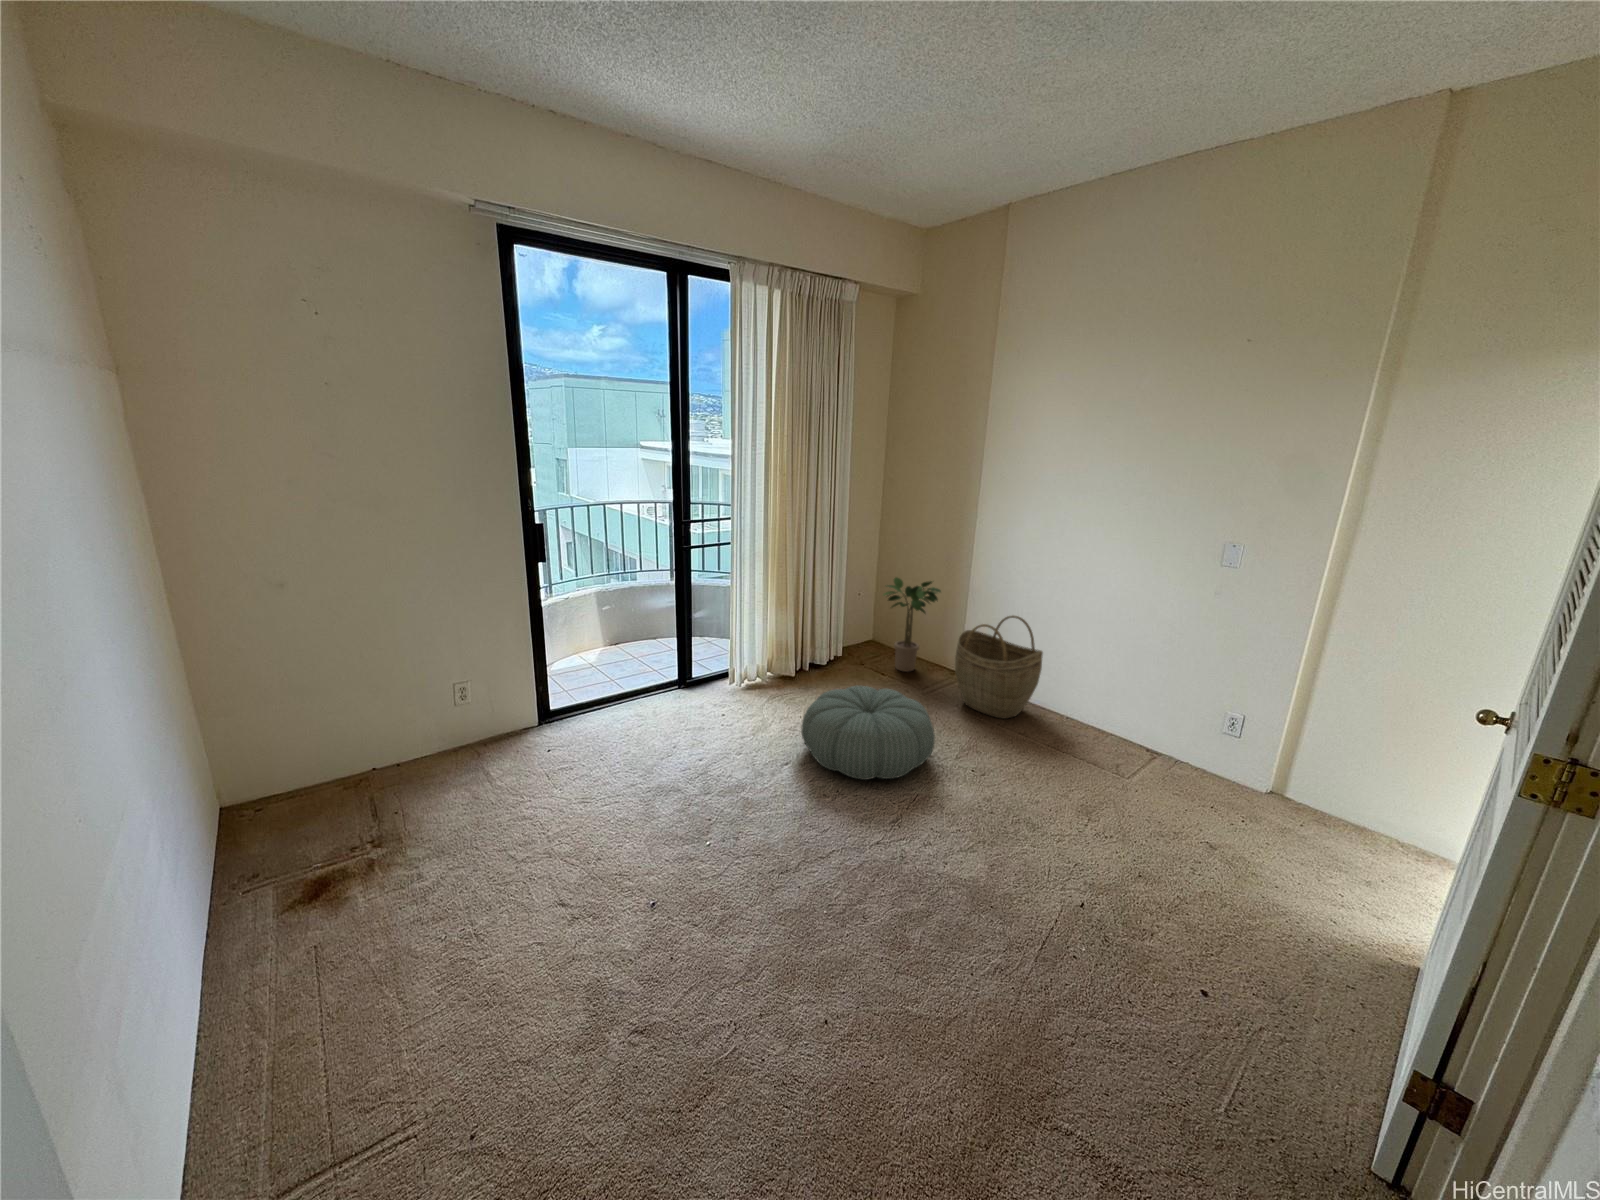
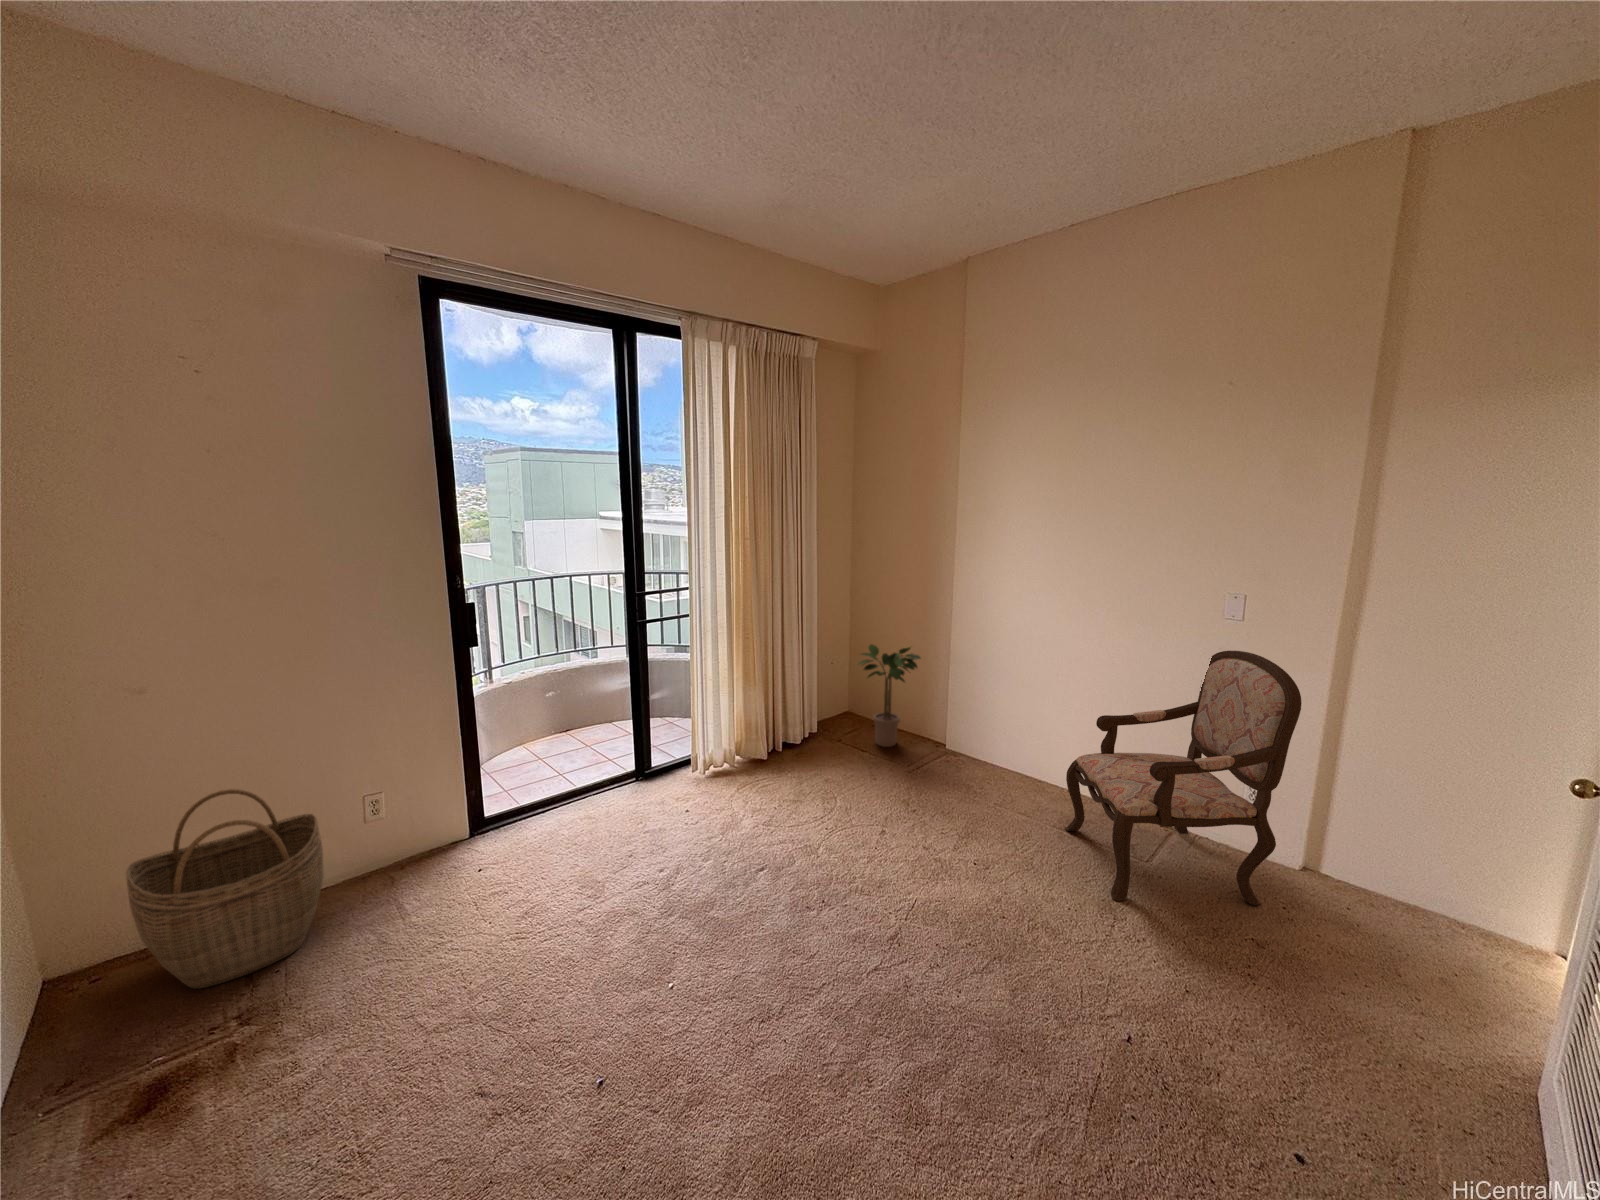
armchair: none [1059,594,1277,817] -> present [1065,651,1302,905]
woven basket: present [955,616,1043,719] -> present [126,789,324,989]
pouf: present [801,686,935,780] -> none [777,770,930,885]

